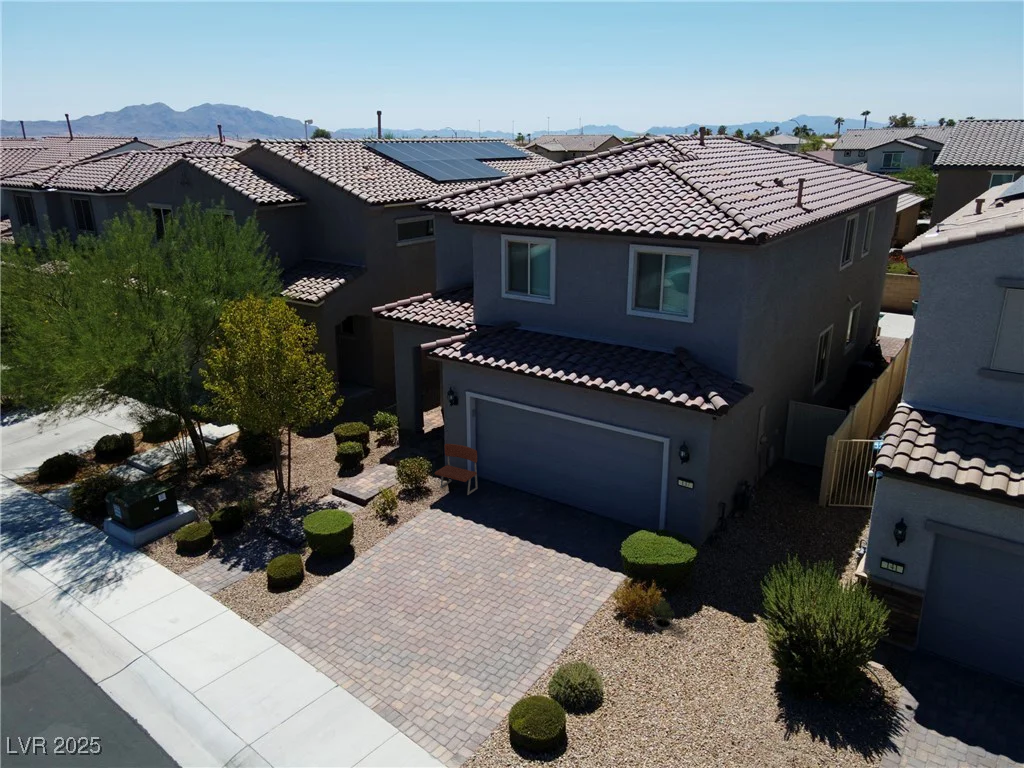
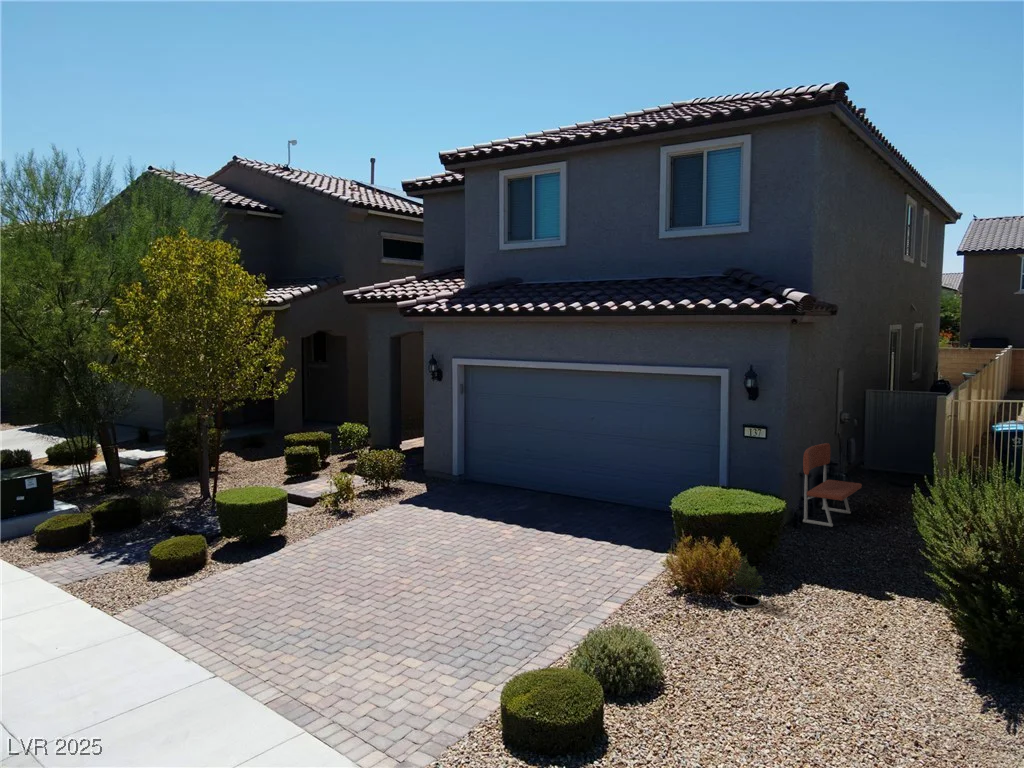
bench: present [435,444,478,495] -> present [803,443,862,527]

